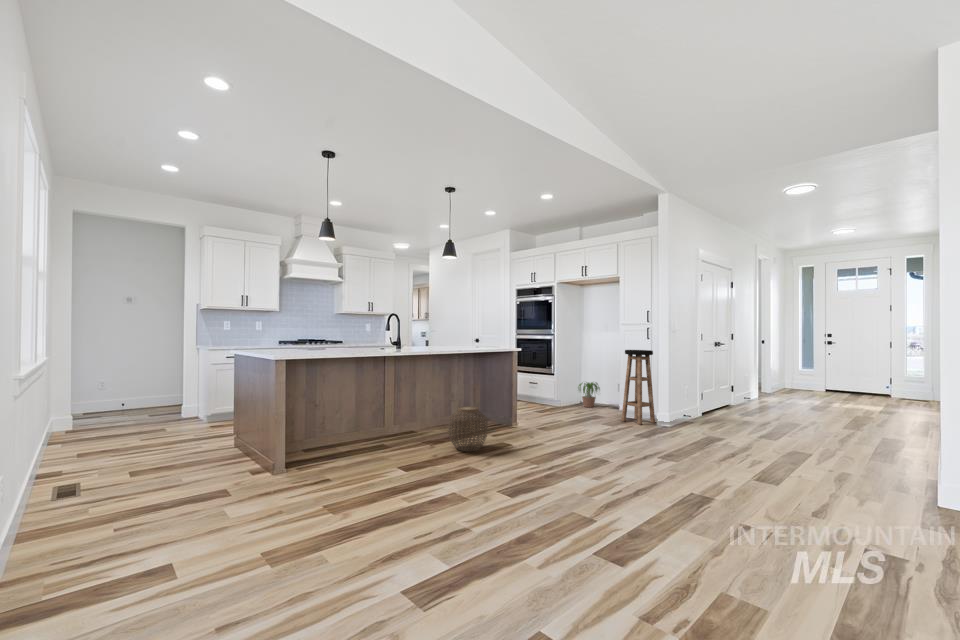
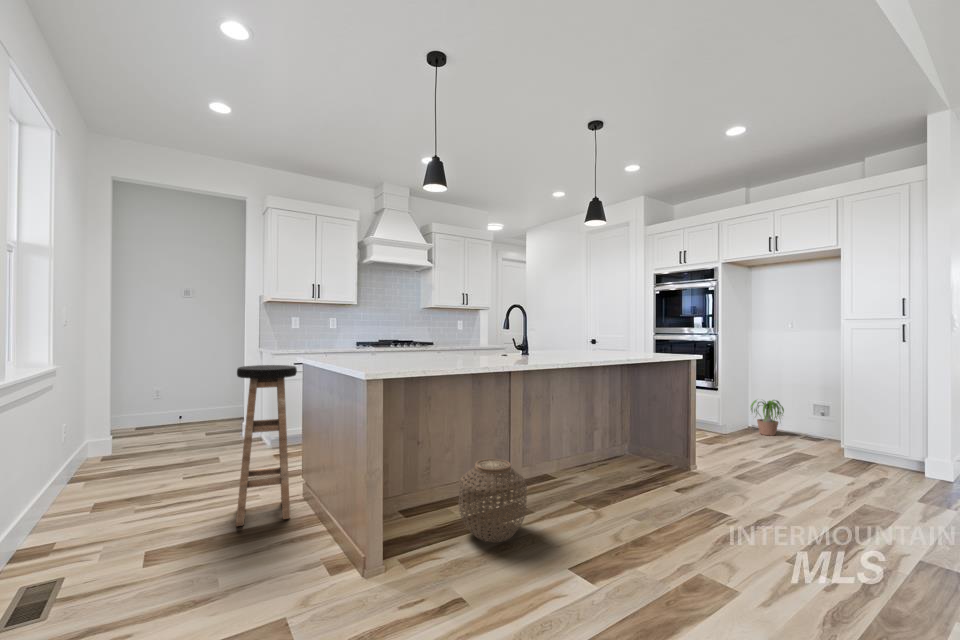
bar stool: present [622,350,655,425] -> present [236,365,297,526]
woven basket: present [448,406,488,451] -> present [459,459,527,542]

